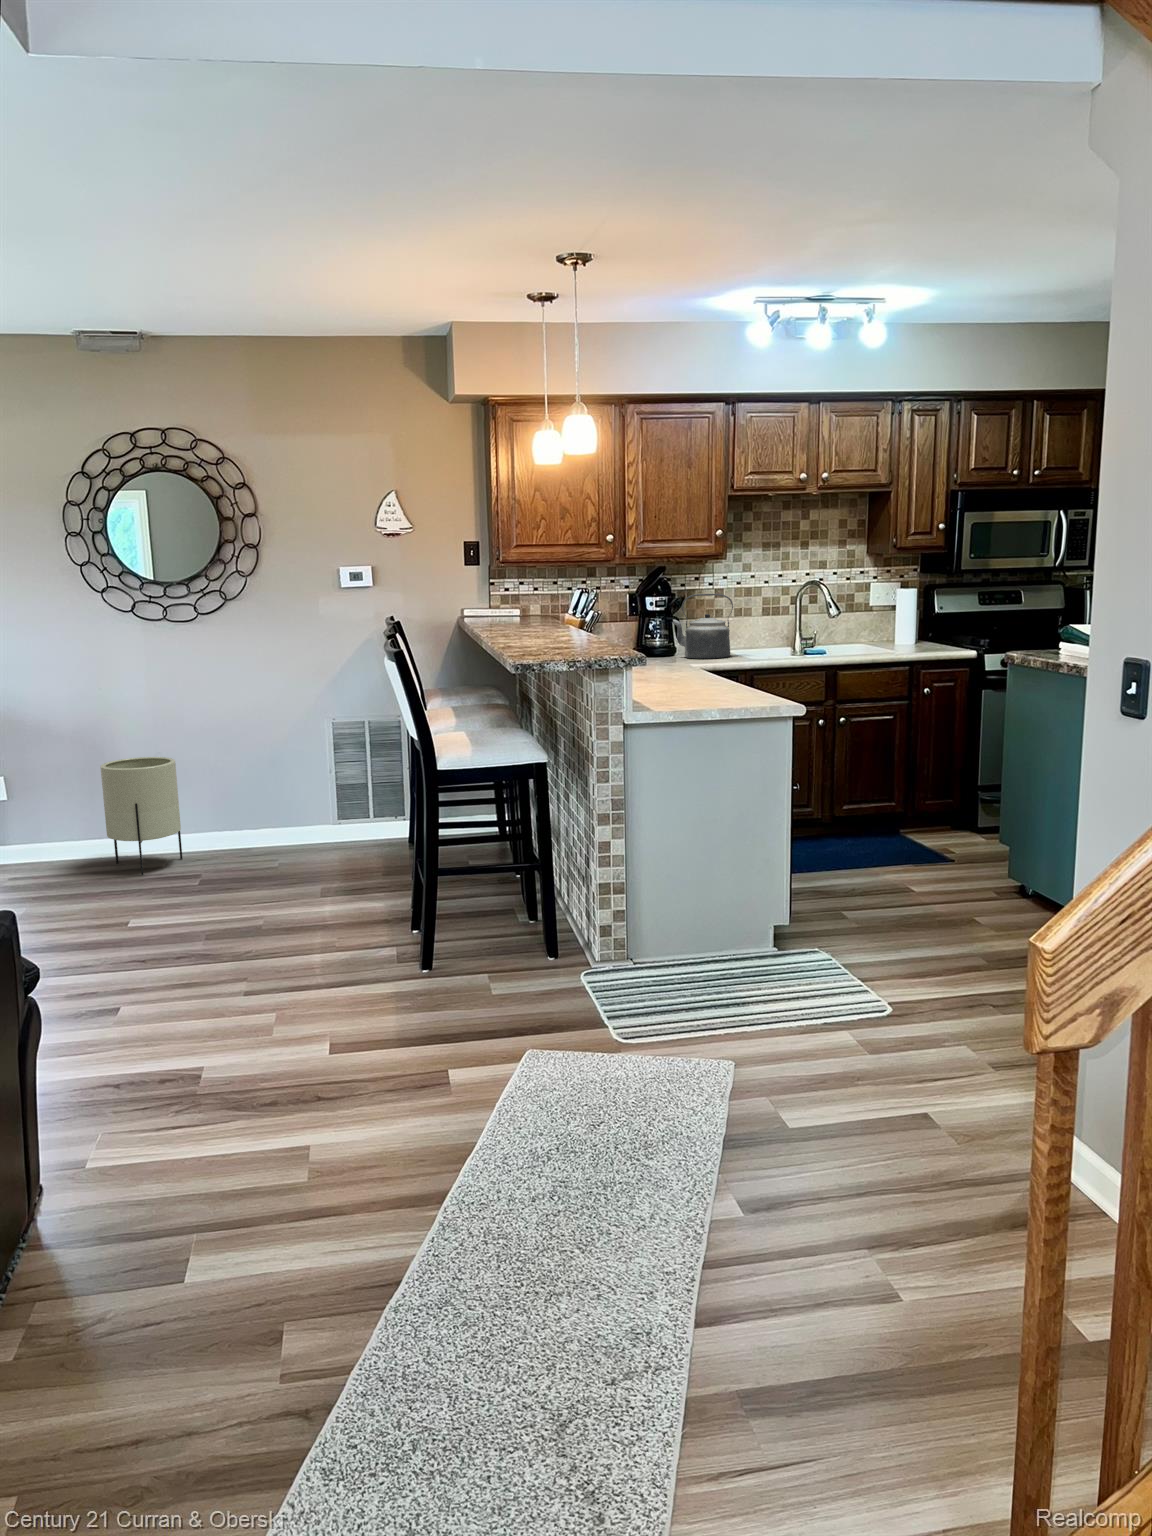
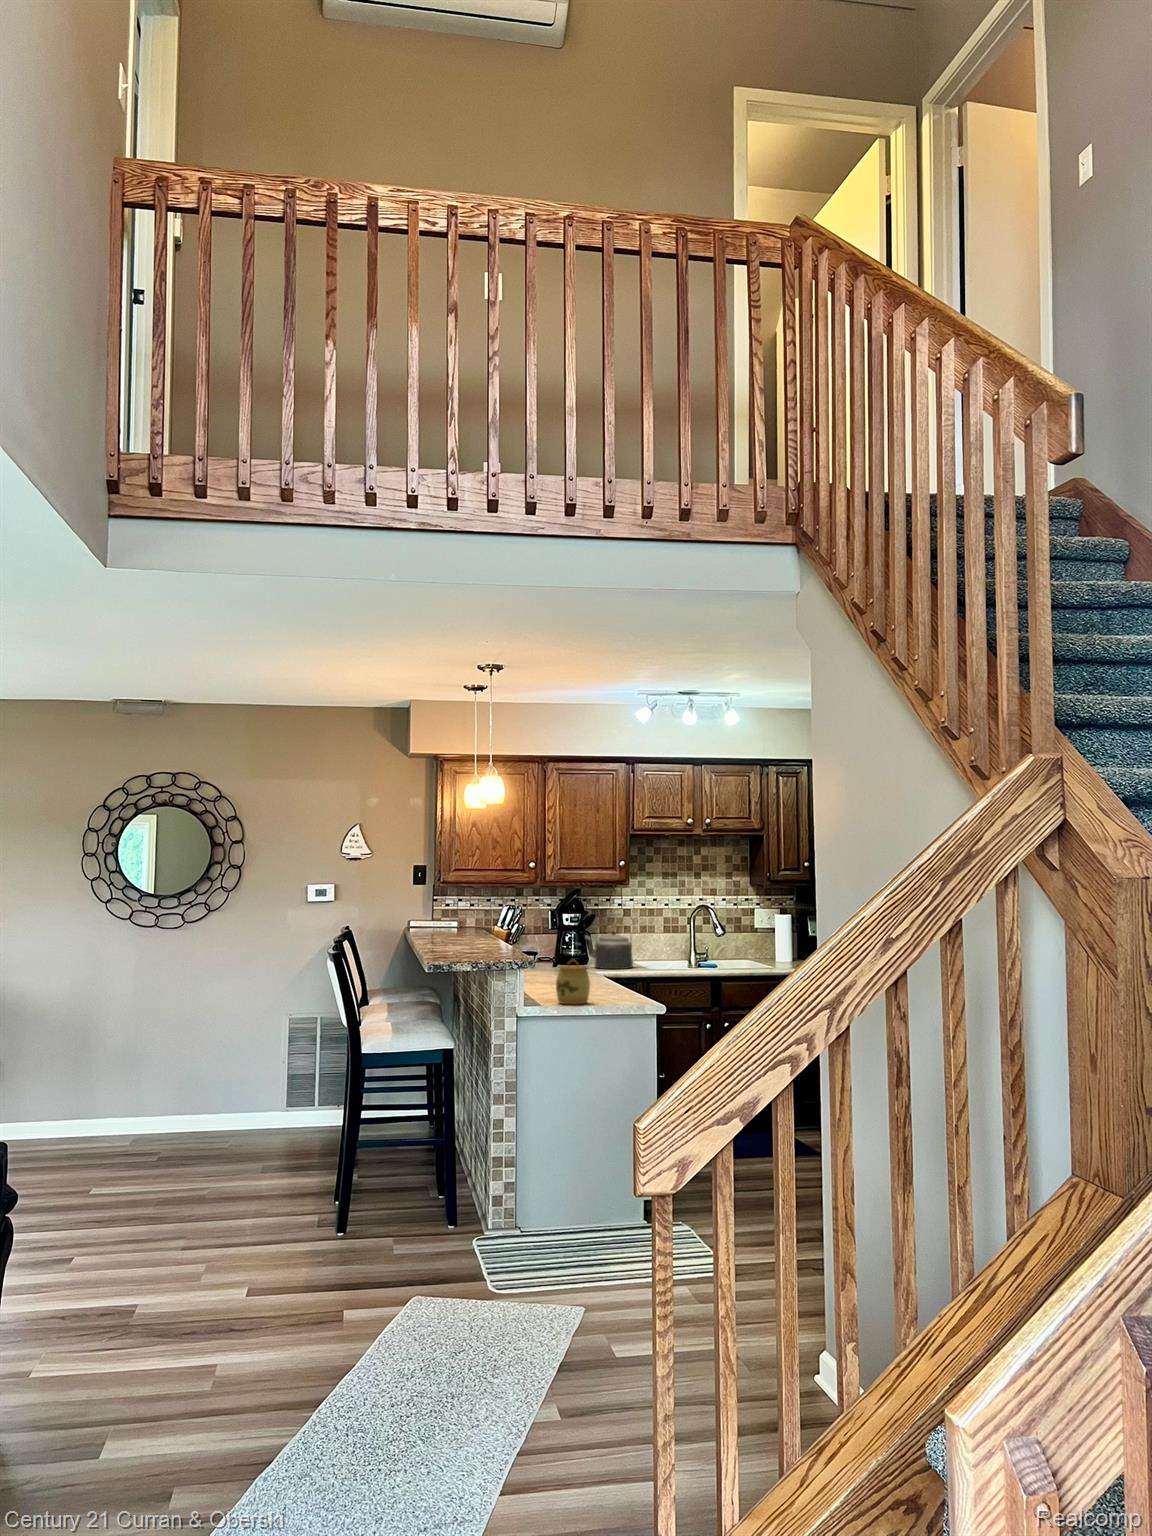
jar: none [667,650,709,706] -> present [556,959,590,1004]
planter: present [100,757,183,875] -> none [82,1043,150,1149]

